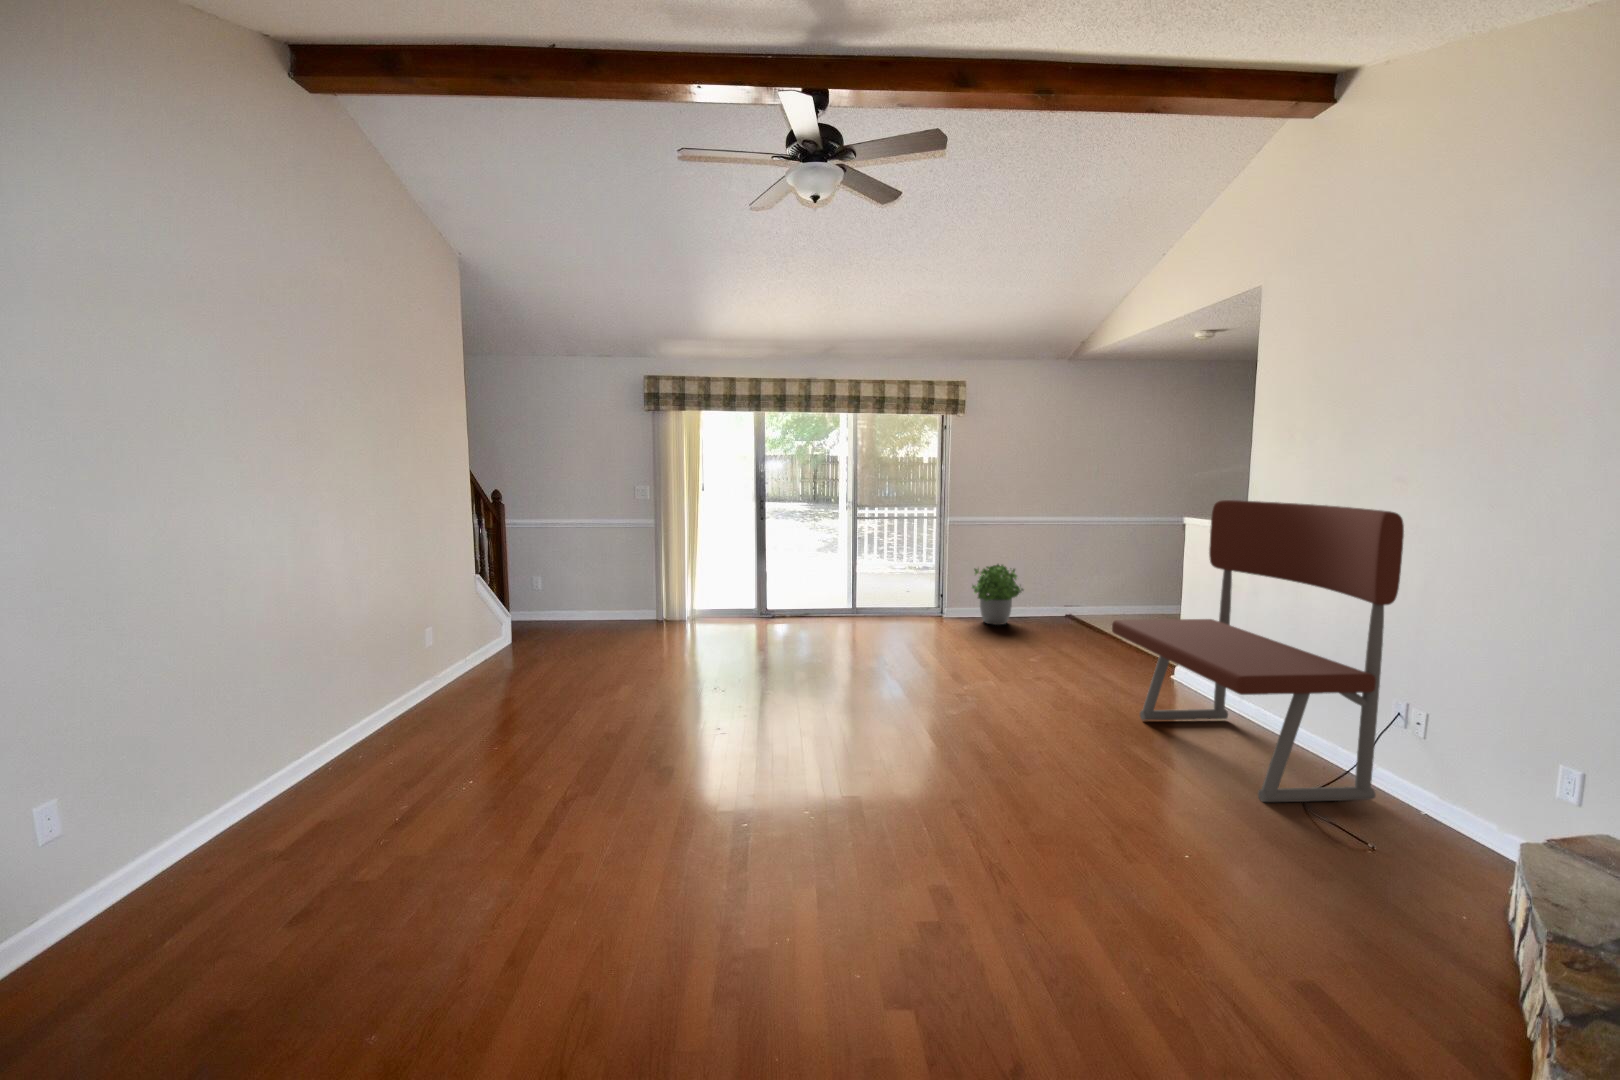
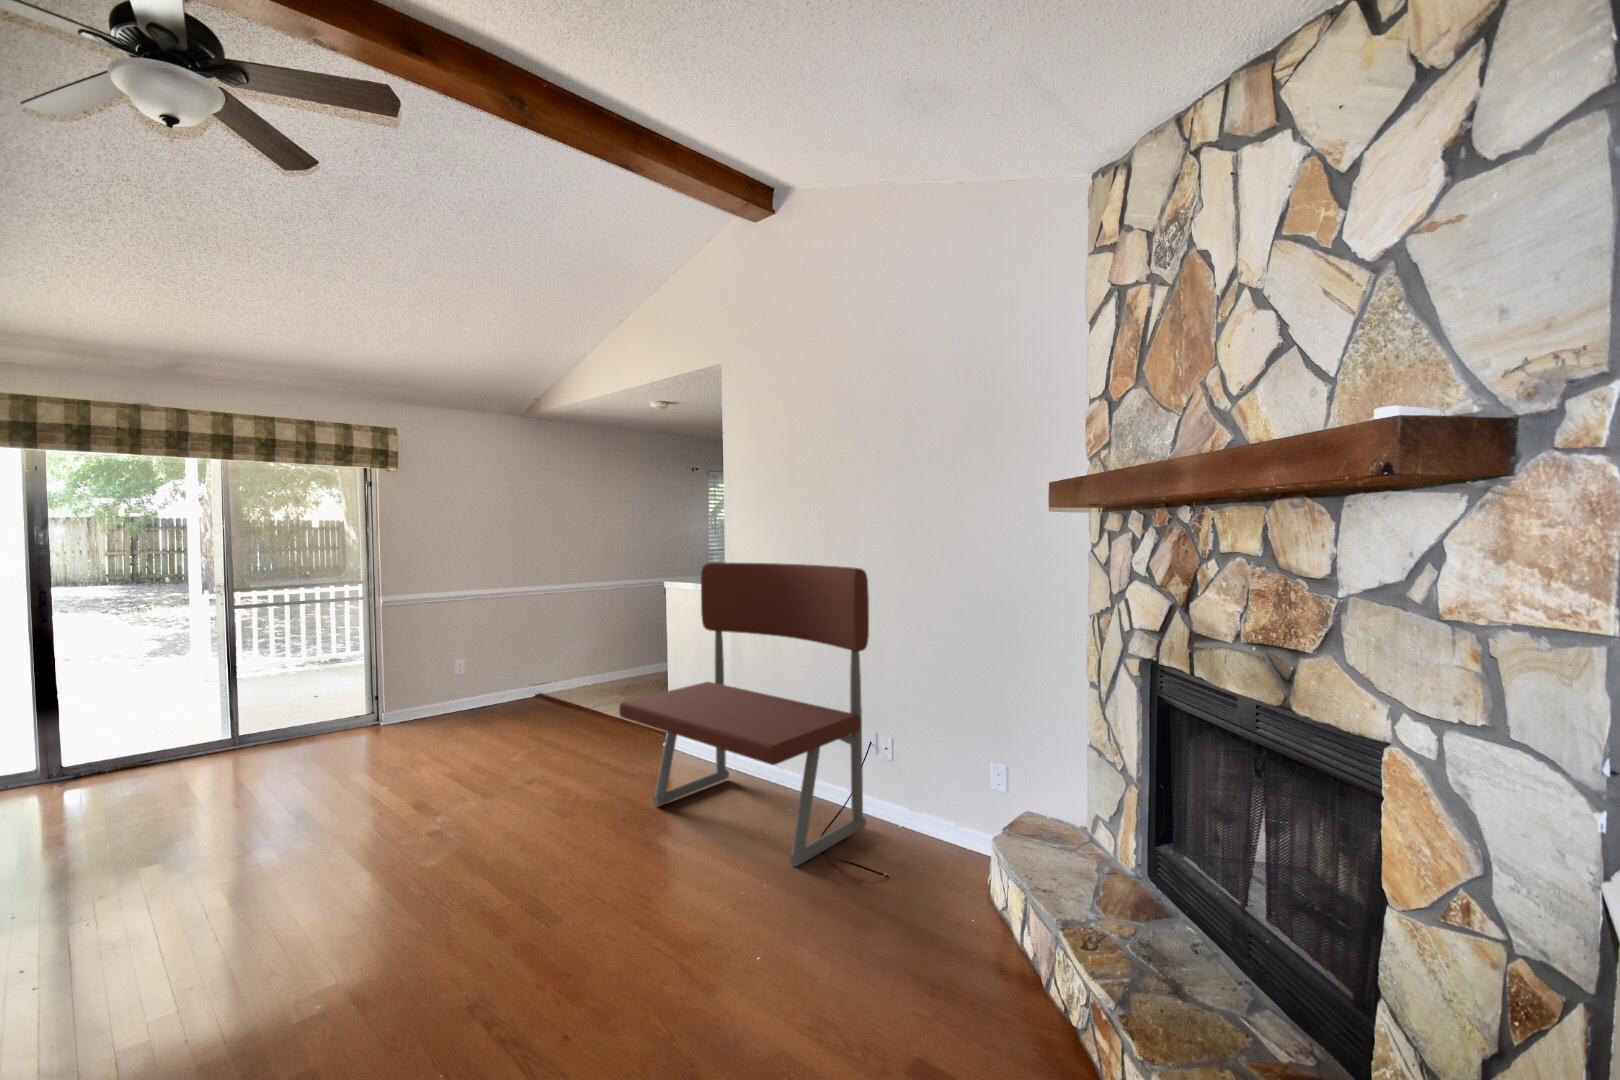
potted plant: present [972,564,1023,625] -> none [419,647,489,723]

